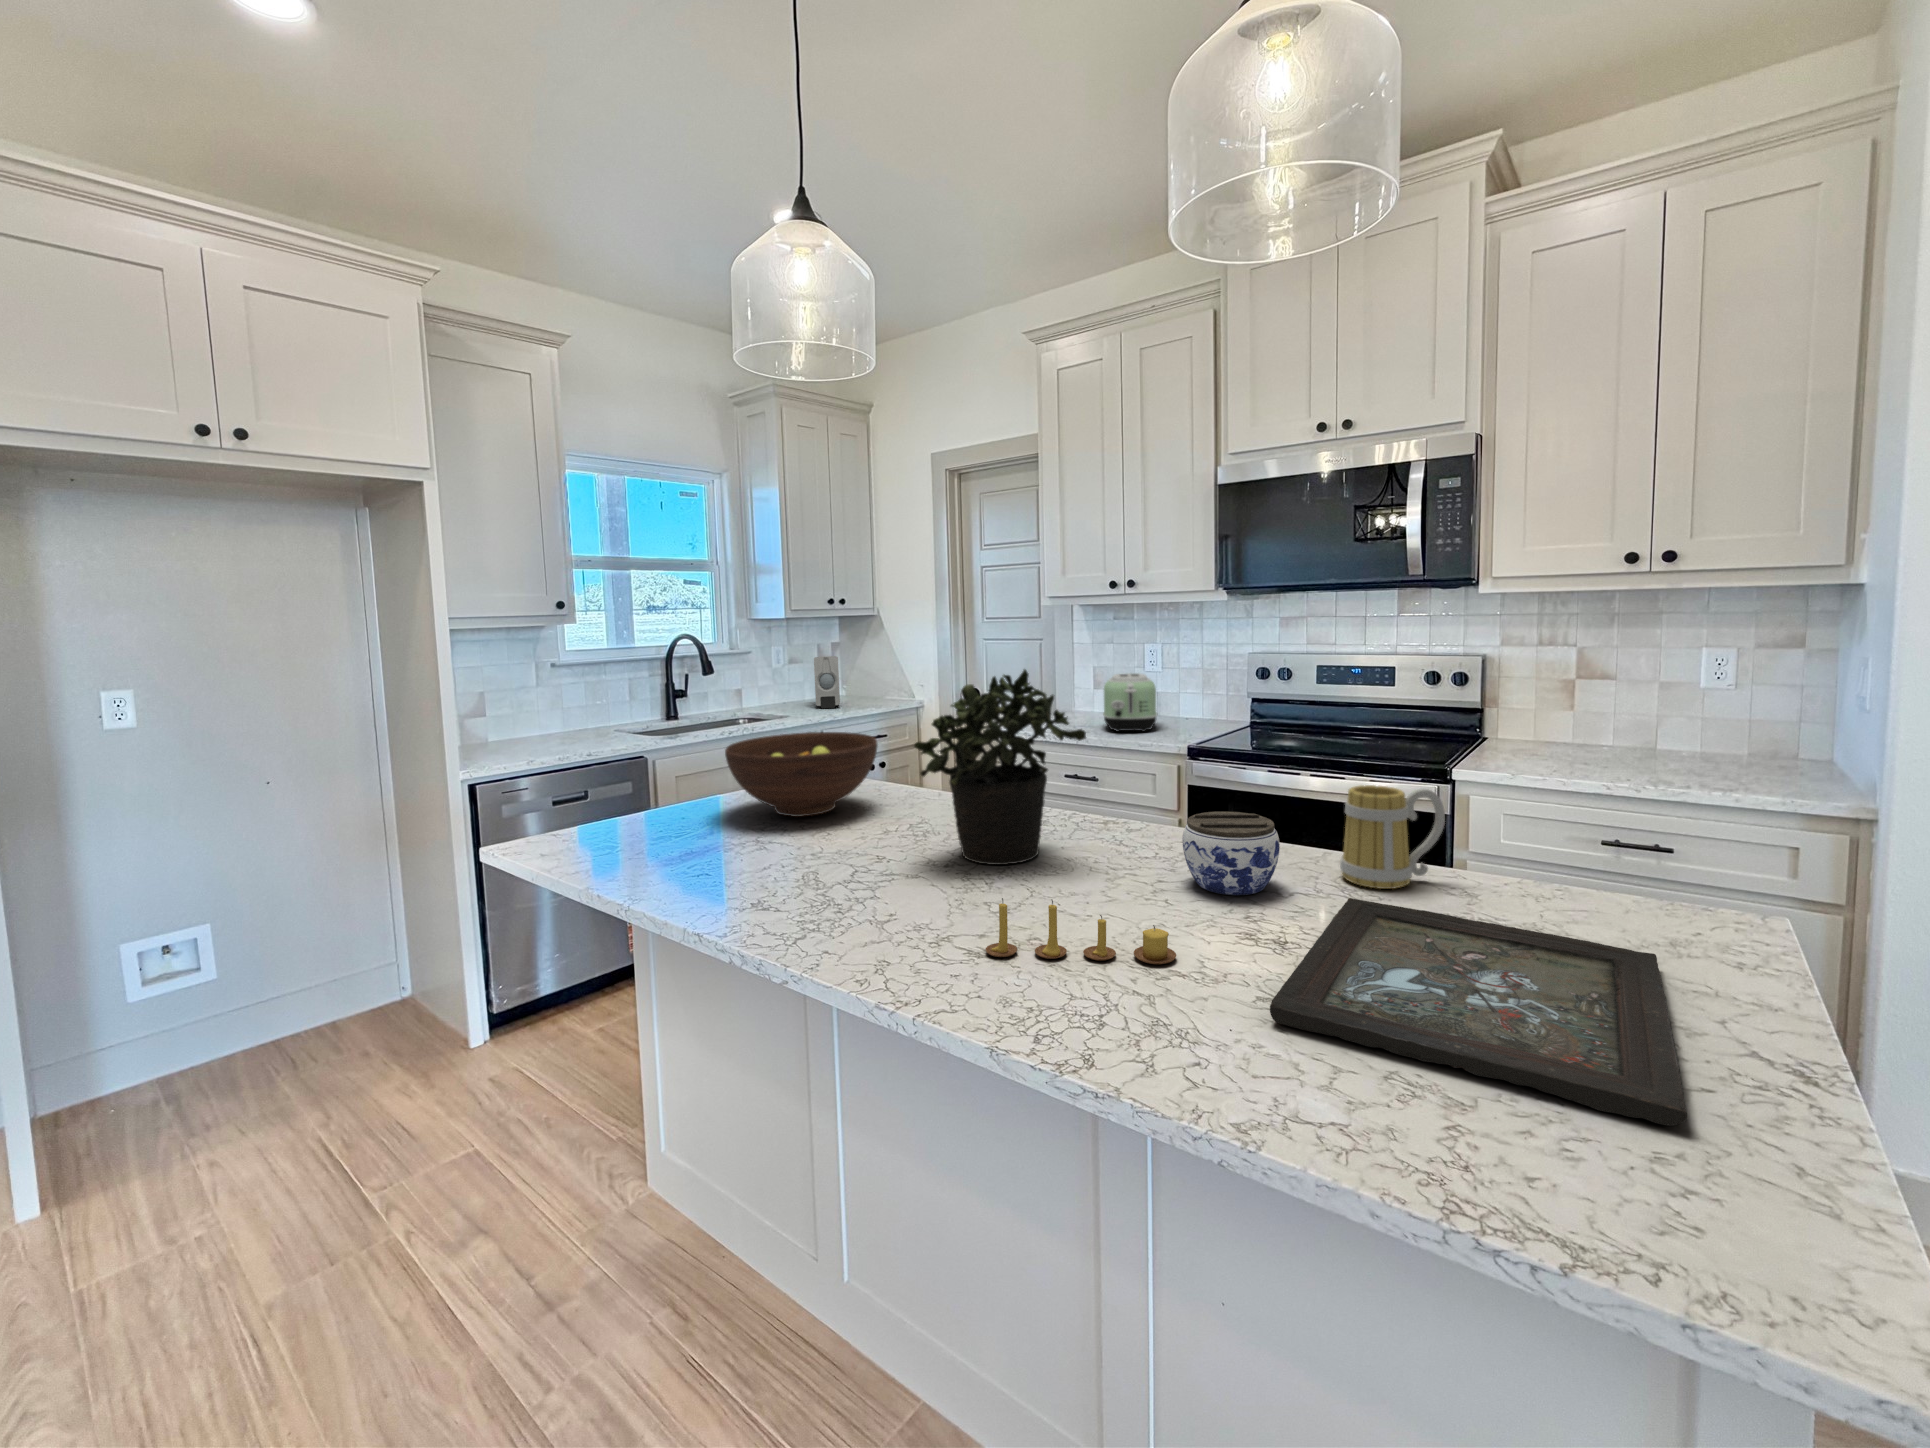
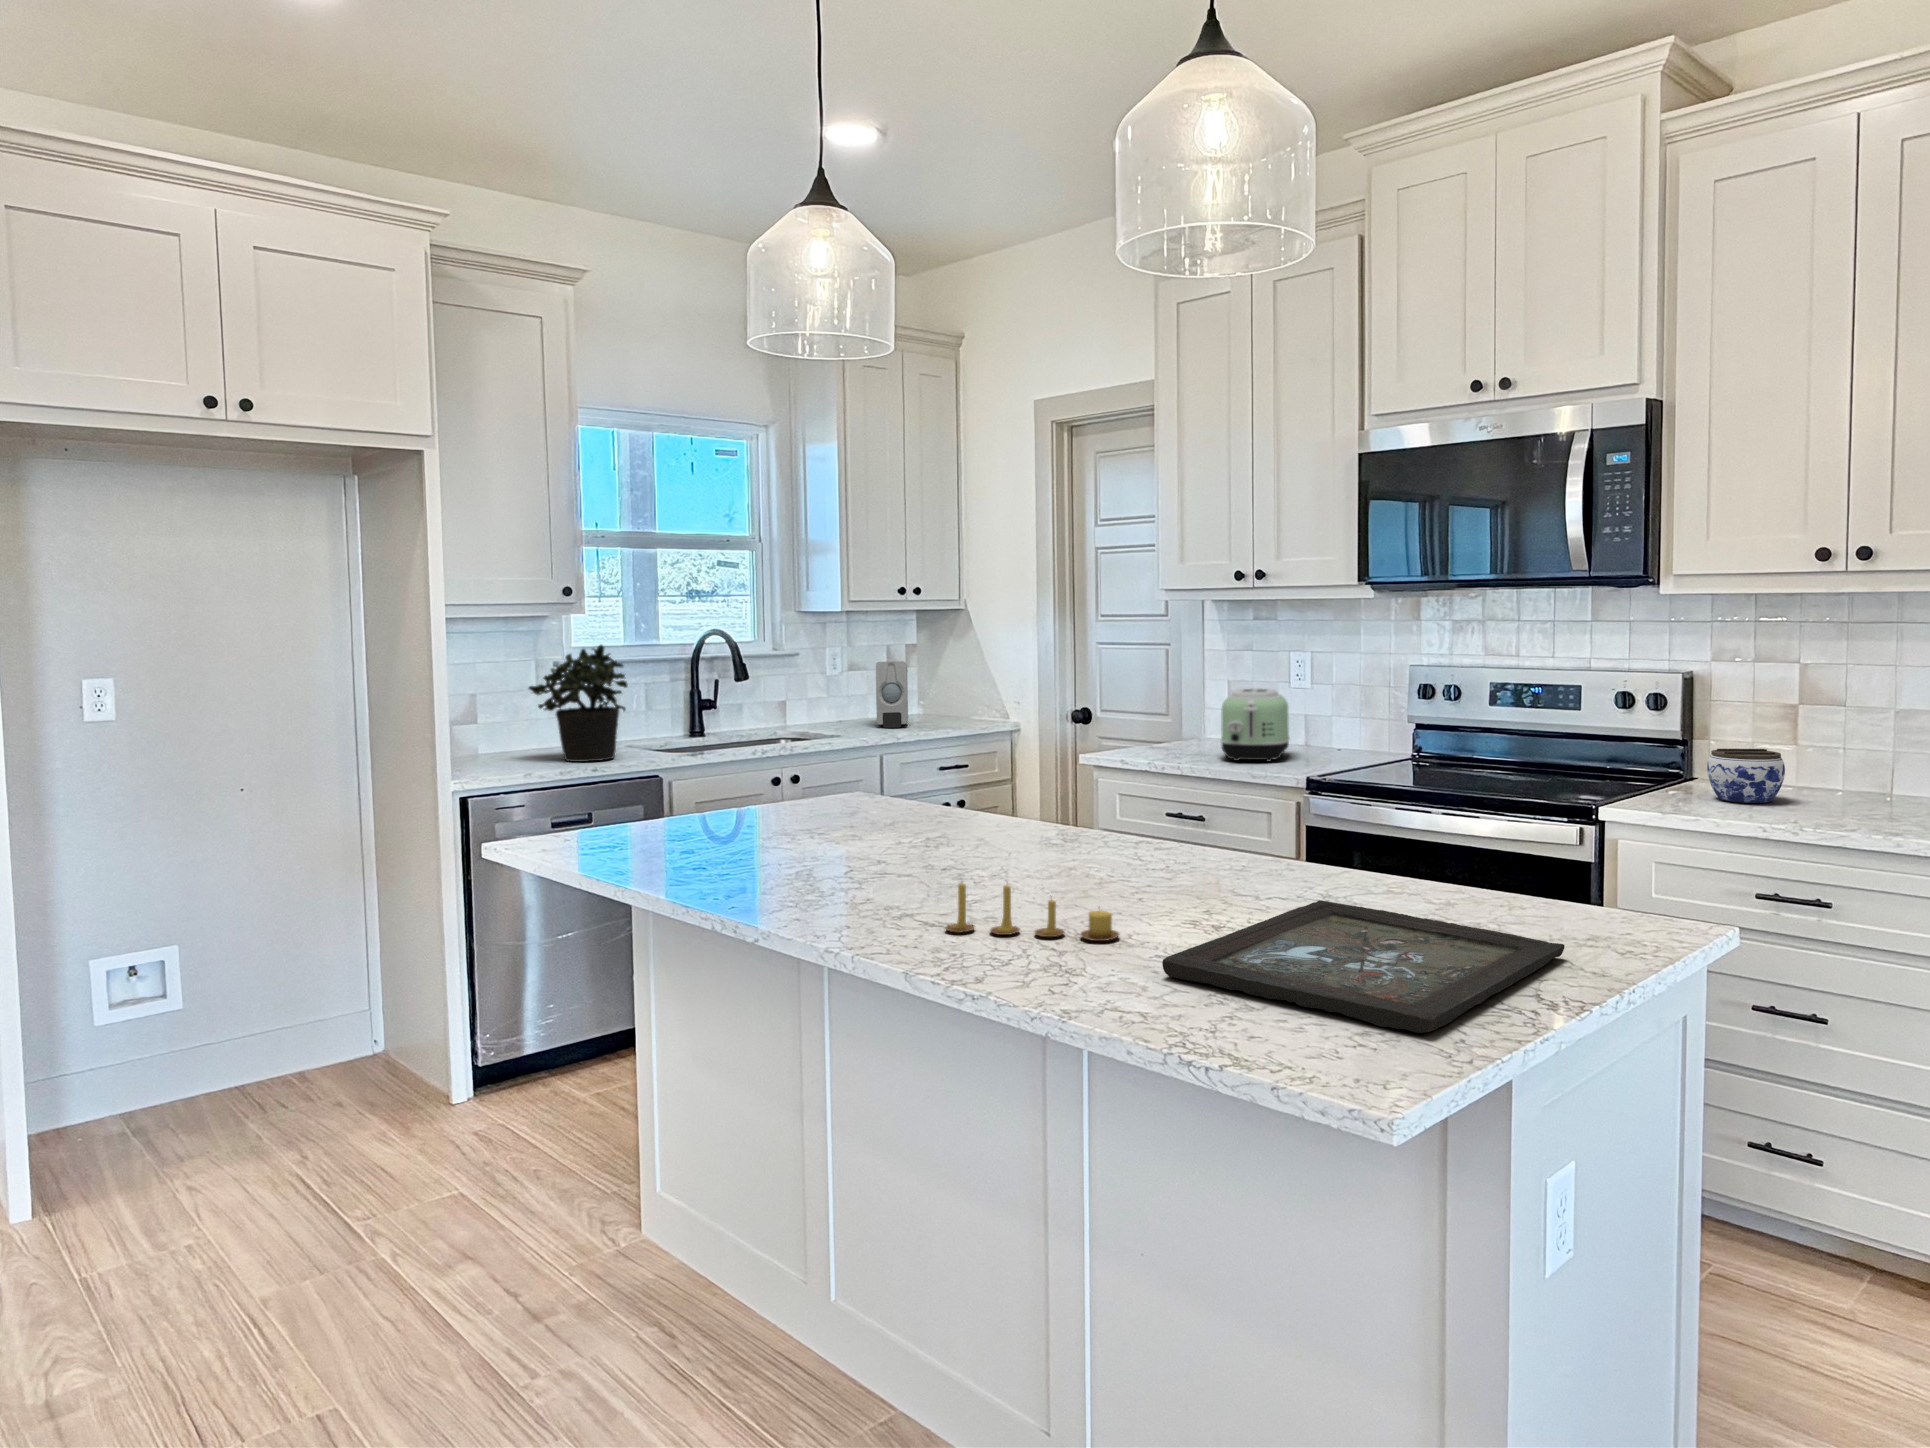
potted plant: present [914,669,1086,865] -> present [529,645,627,762]
fruit bowl: present [725,732,877,817] -> none [736,741,904,830]
mug: present [1340,785,1445,889] -> none [1344,796,1449,901]
jar: present [1183,812,1280,895] -> present [1707,748,1785,803]

